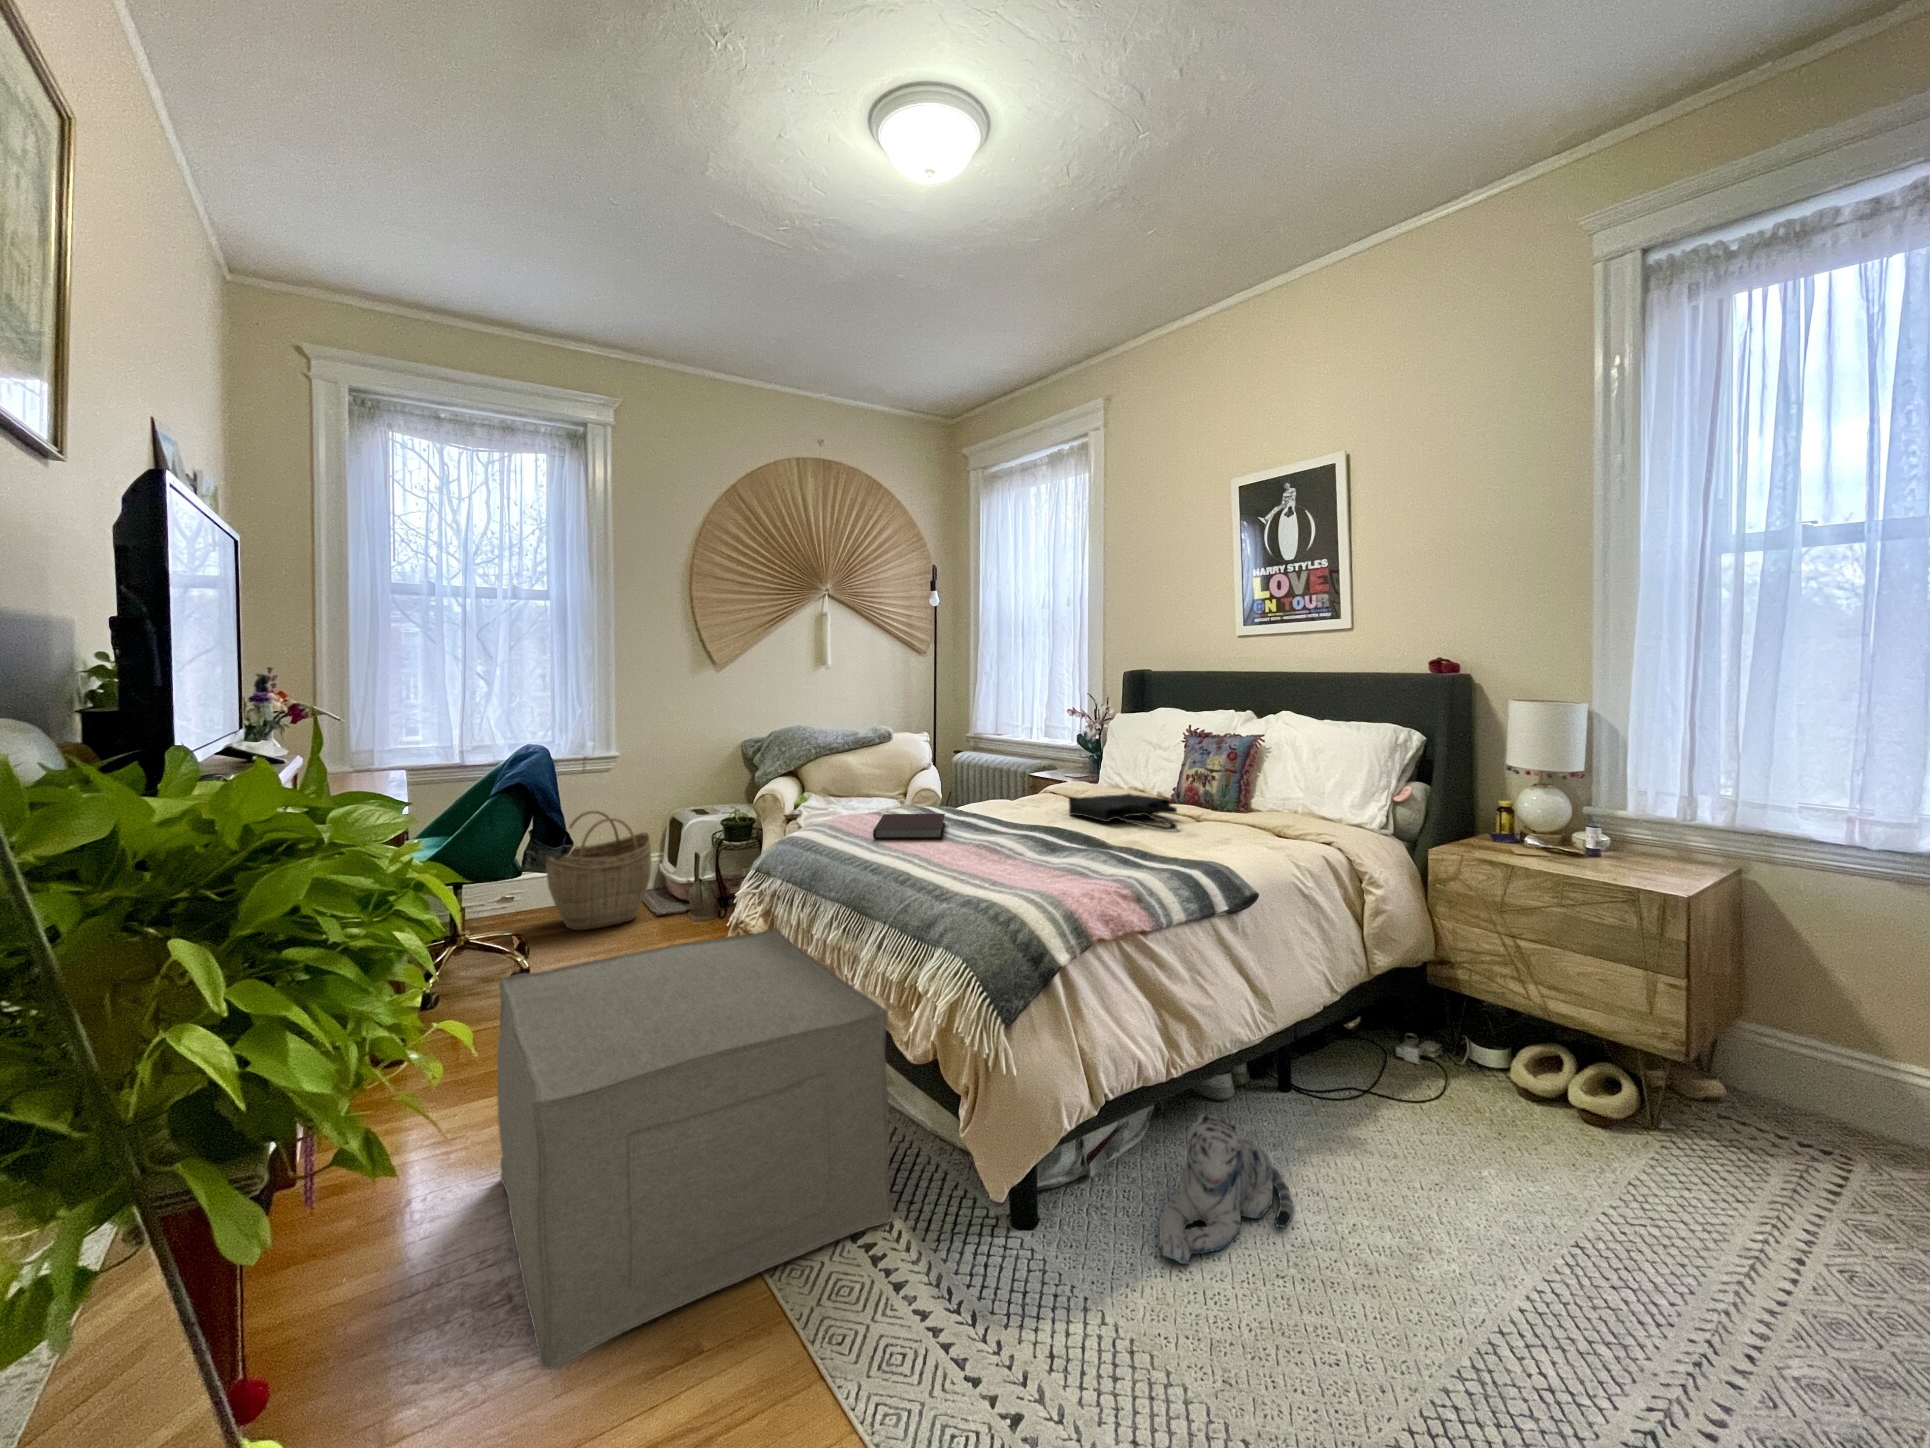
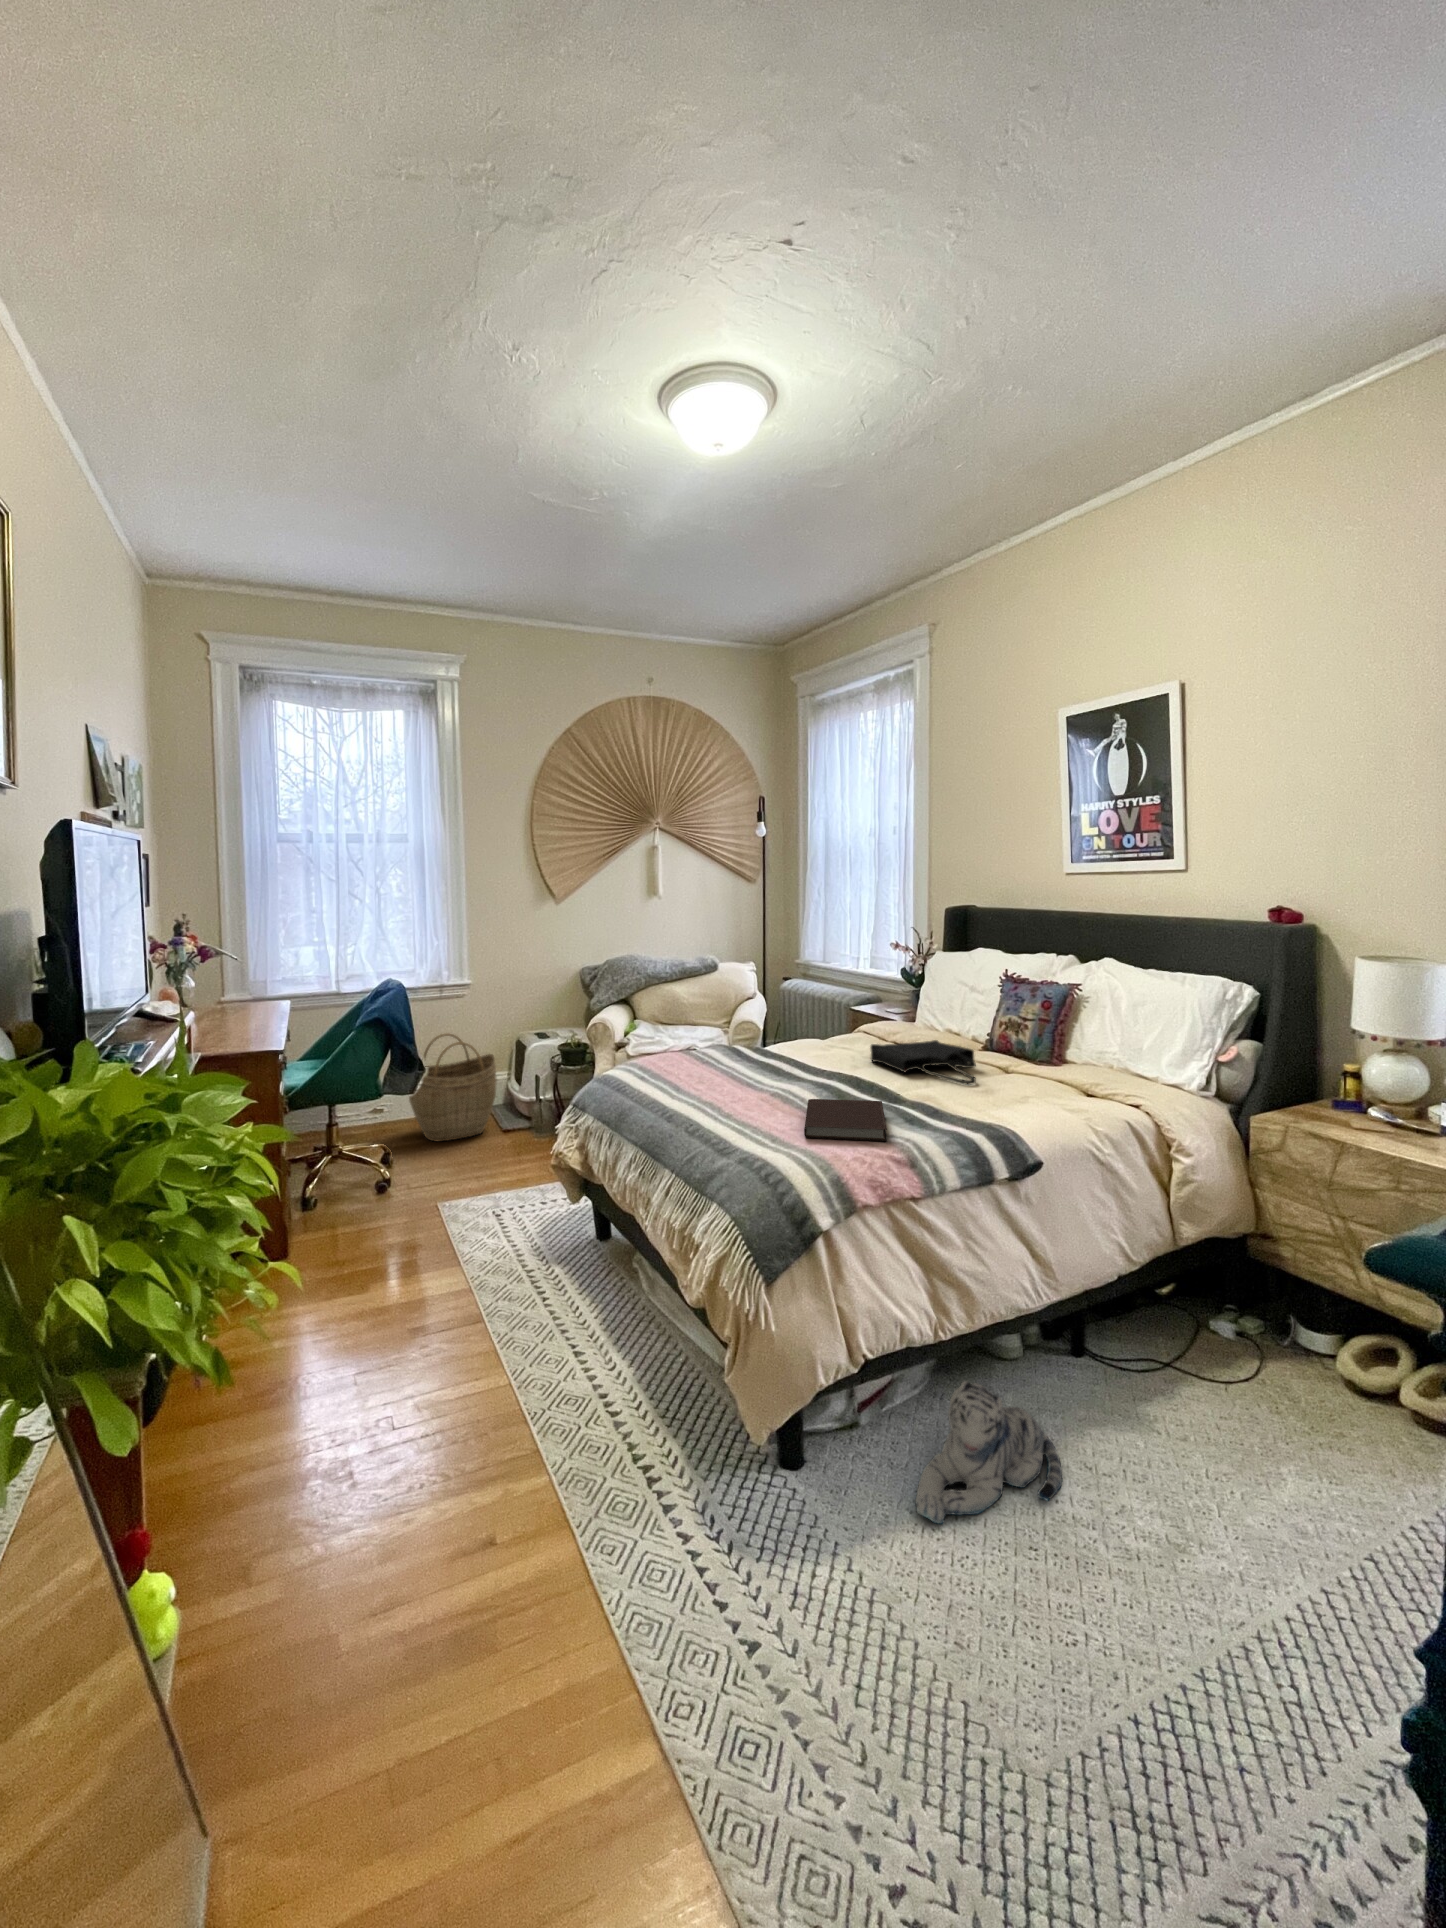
notebook: present [873,814,945,839] -> present [804,1099,887,1141]
ottoman: present [497,928,893,1369] -> none [349,1165,672,1540]

